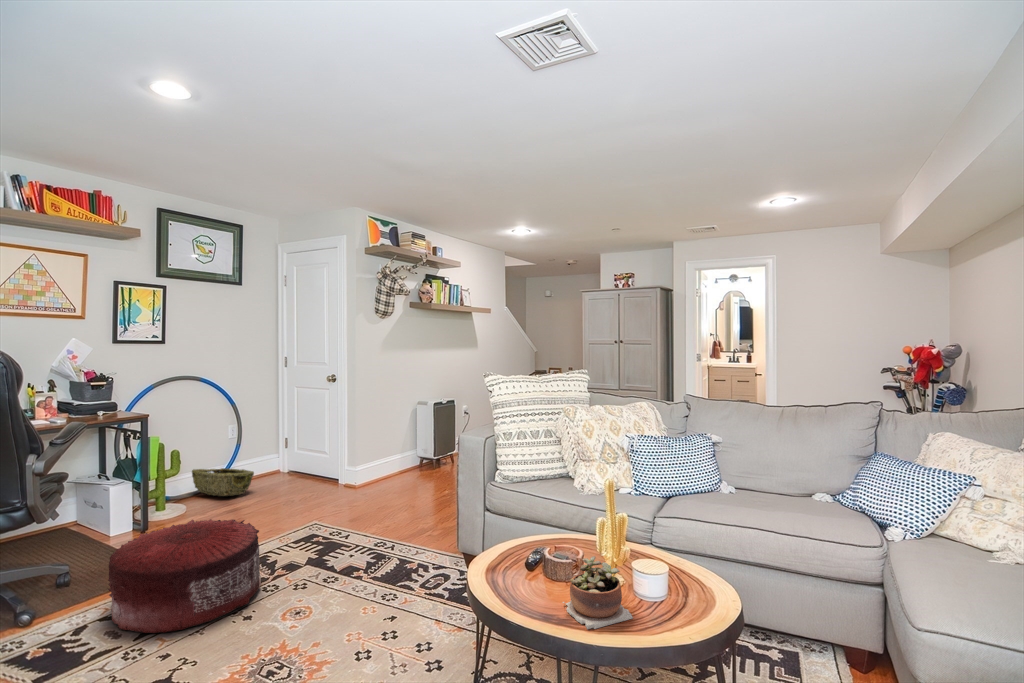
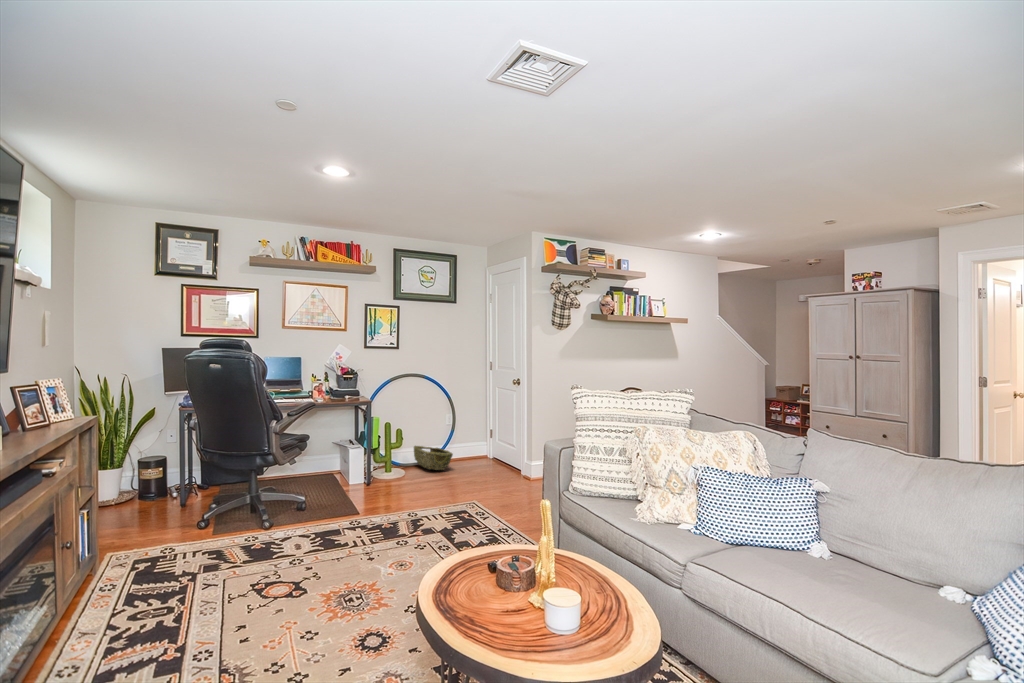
pouf: present [108,519,261,633] -> none [300,481,398,556]
succulent plant: present [563,556,633,629] -> none [460,567,516,631]

